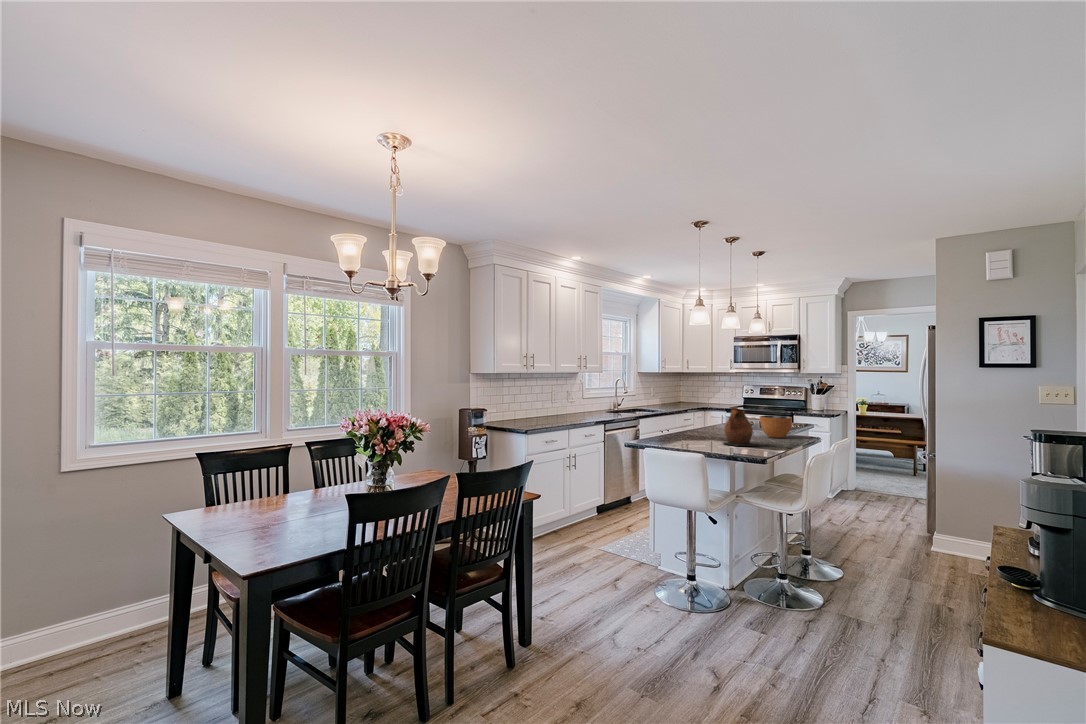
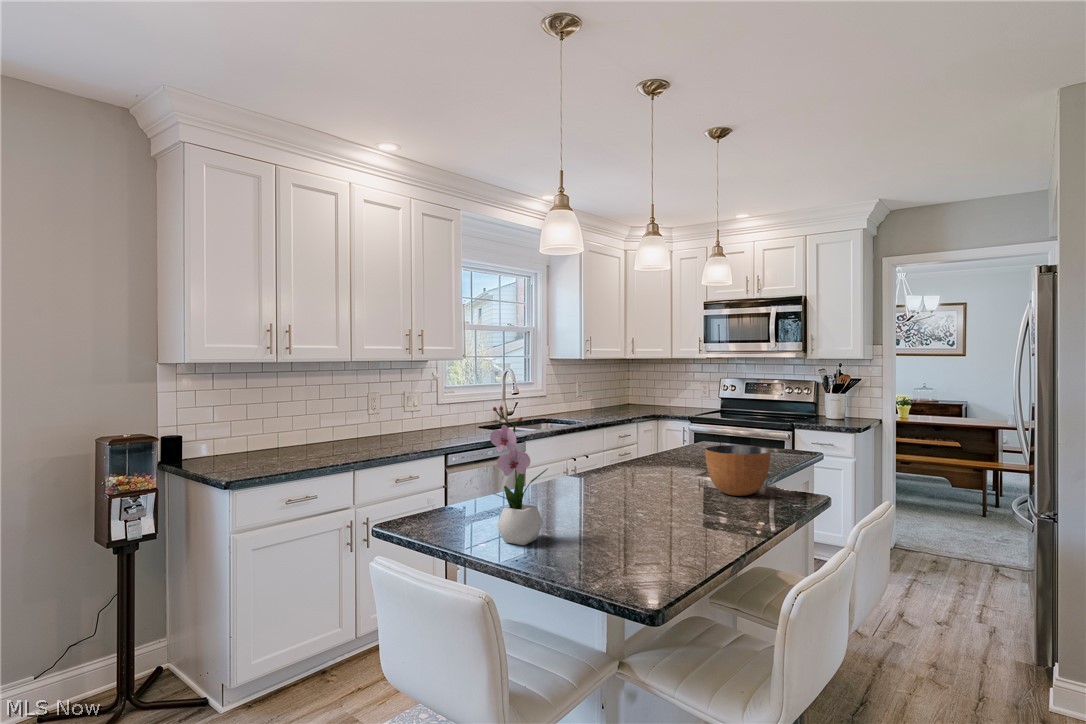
flower arrangement: none [684,393,705,449] -> present [490,406,547,545]
ceramic pitcher: present [724,407,757,446] -> none [599,437,682,532]

